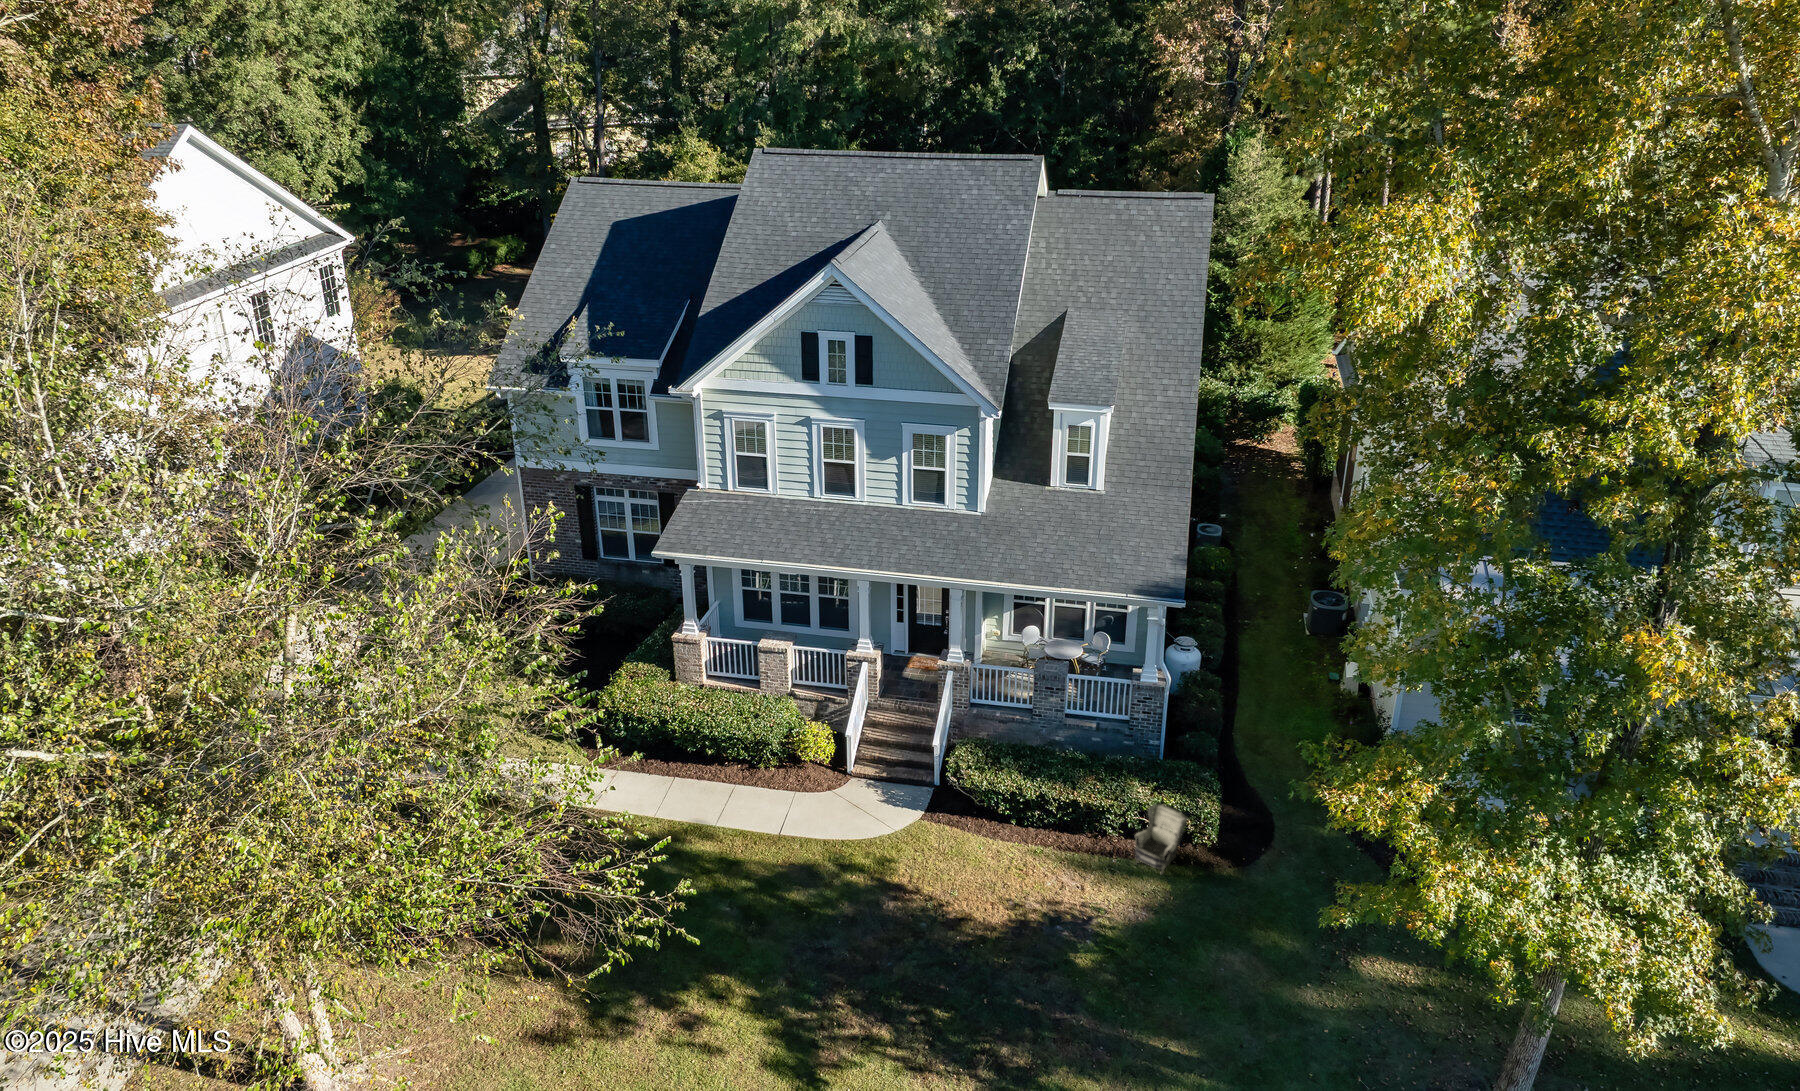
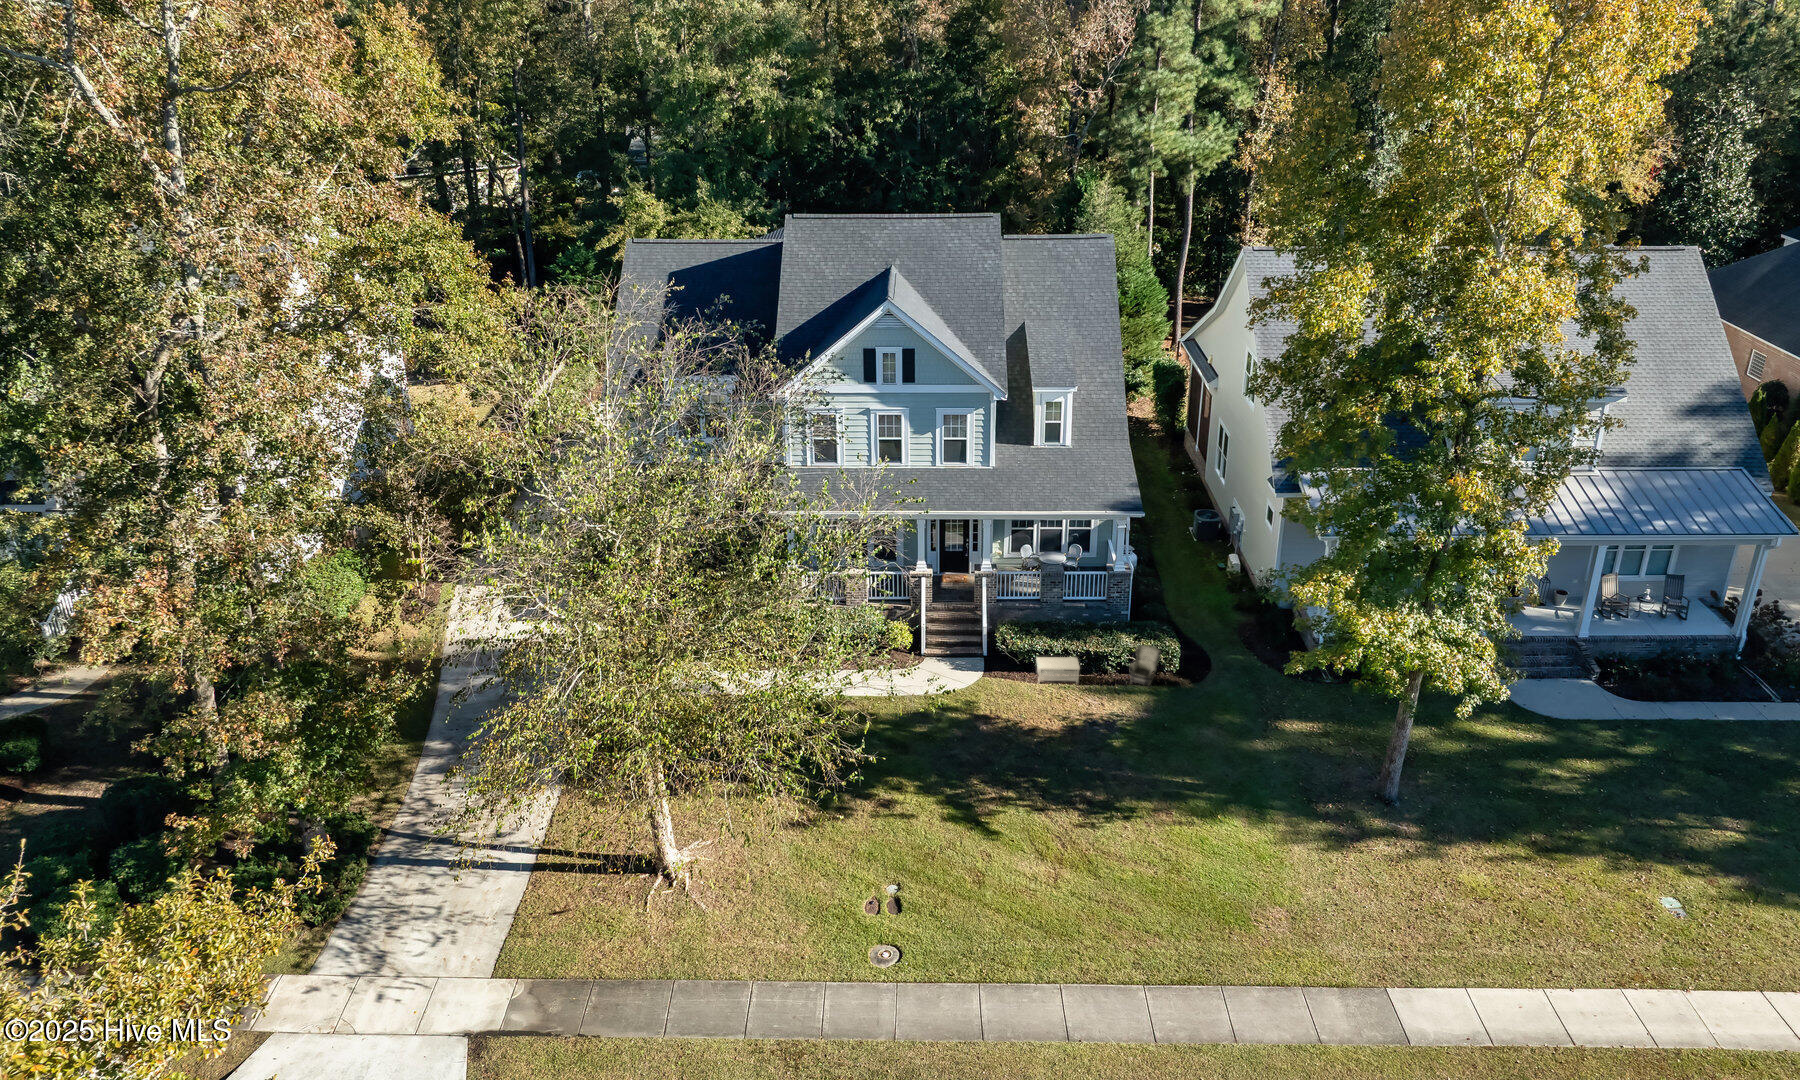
storage bench: none [994,803,1061,852] -> present [1036,657,1080,682]

